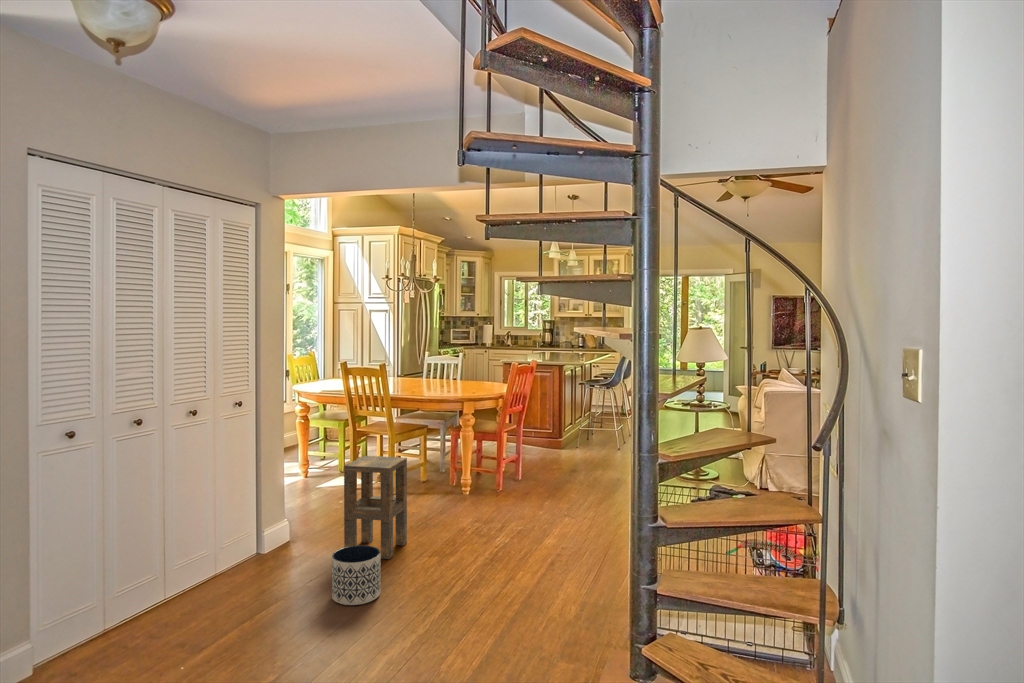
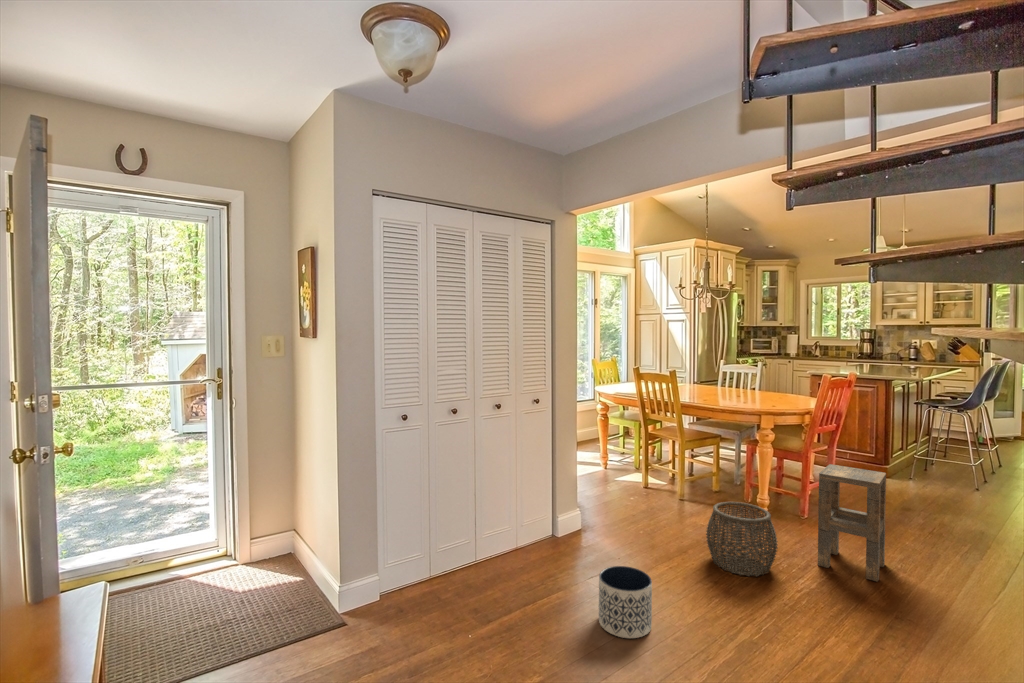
side table: present [344,456,407,559] -> present [818,464,886,582]
woven basket: none [420,480,479,541] -> present [706,502,778,576]

